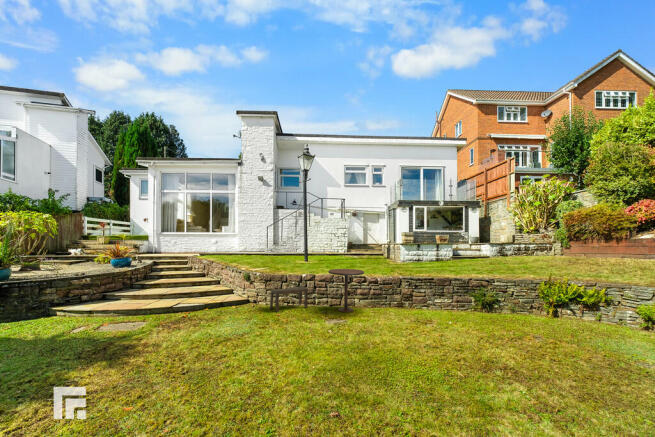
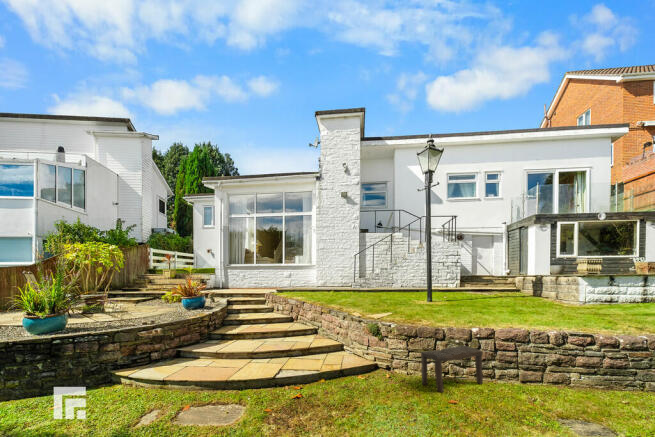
pedestal table: present [328,269,364,312] -> none [516,317,591,397]

